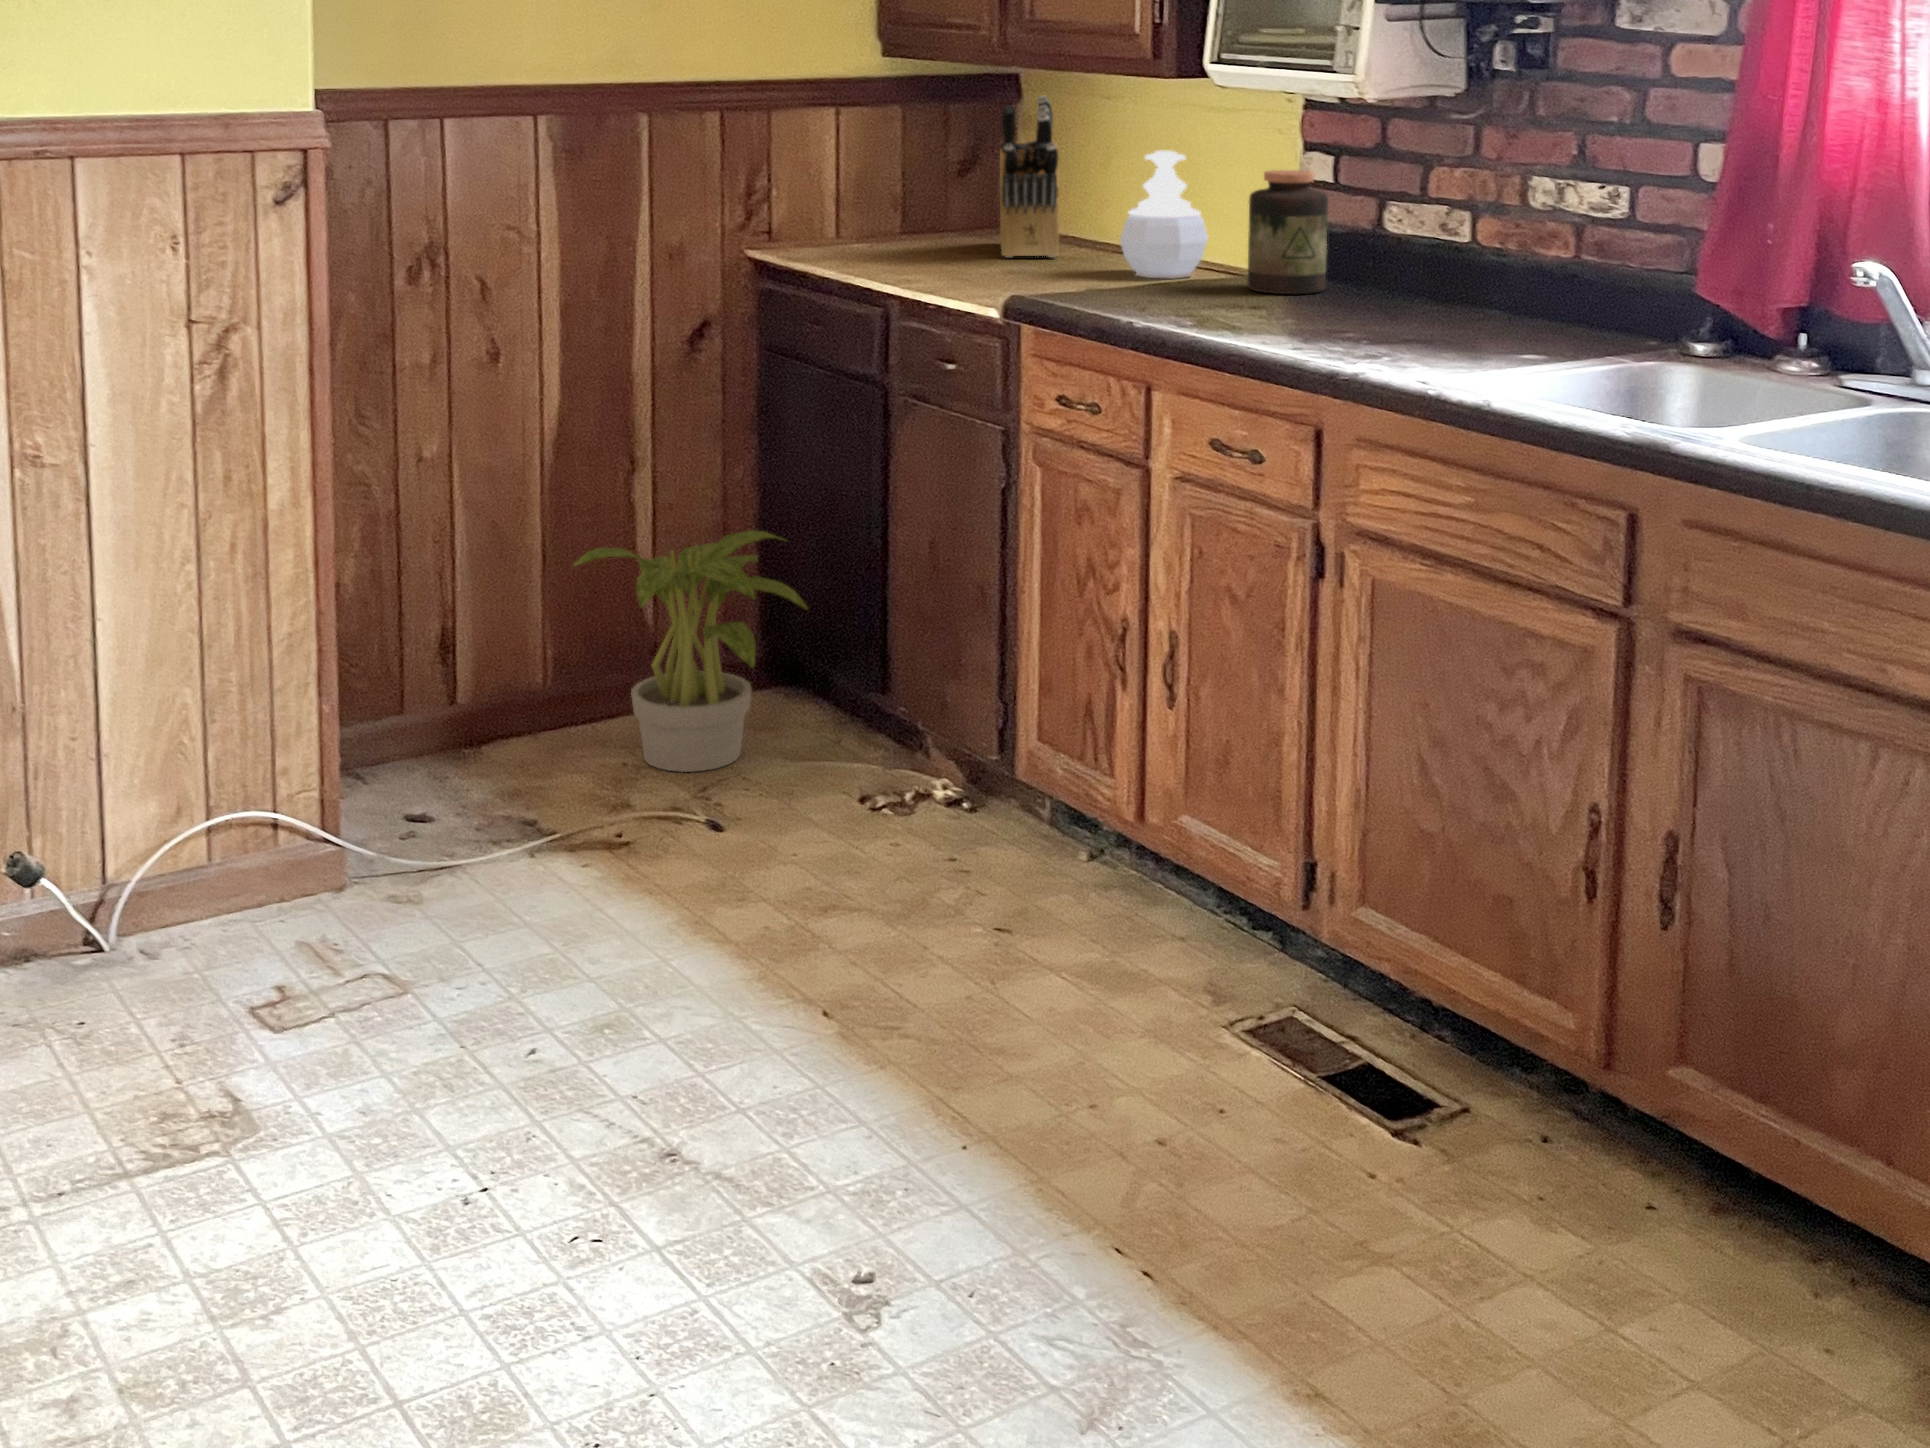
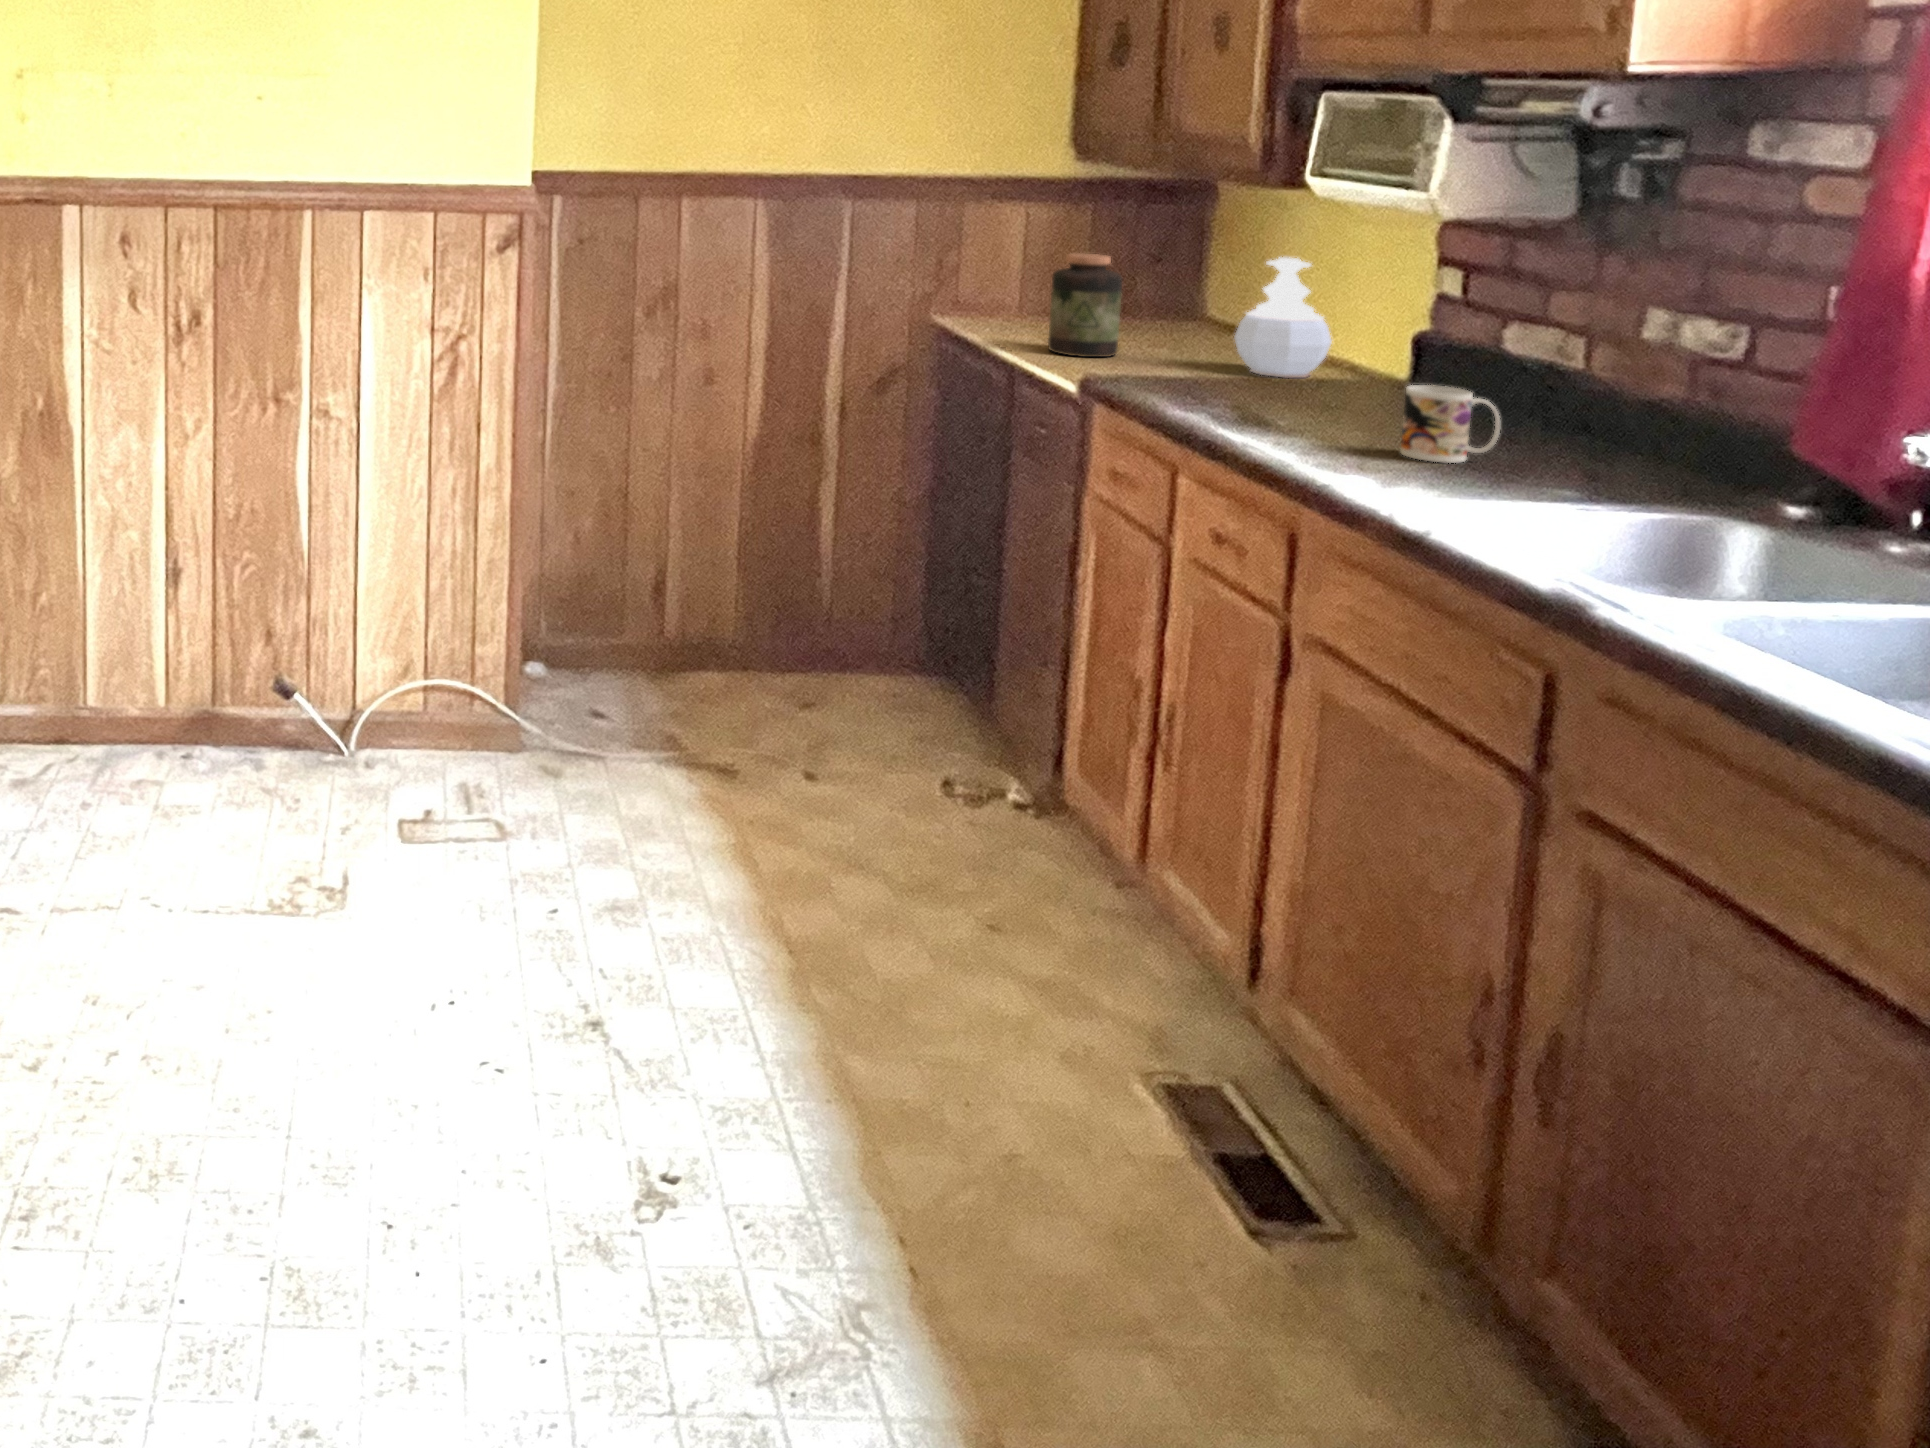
knife block: present [1000,96,1059,258] -> none [1141,201,1221,348]
jar: present [1248,170,1328,294] -> present [1048,253,1122,357]
mug: none [1372,266,1454,341] -> present [1401,385,1500,463]
potted plant: present [573,530,807,772] -> none [734,542,922,737]

